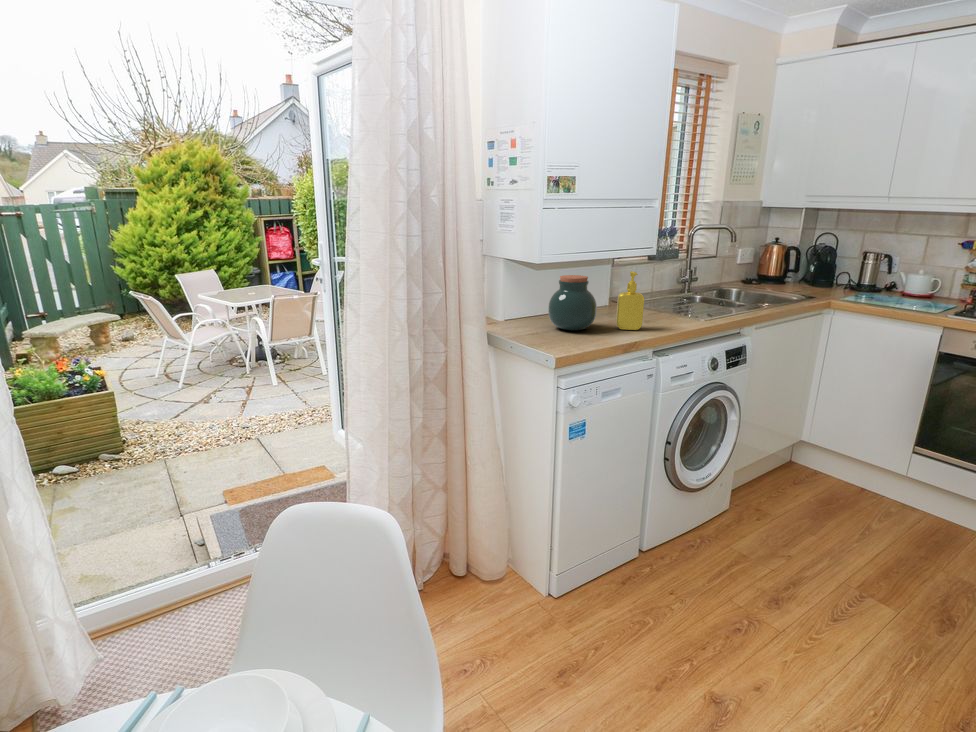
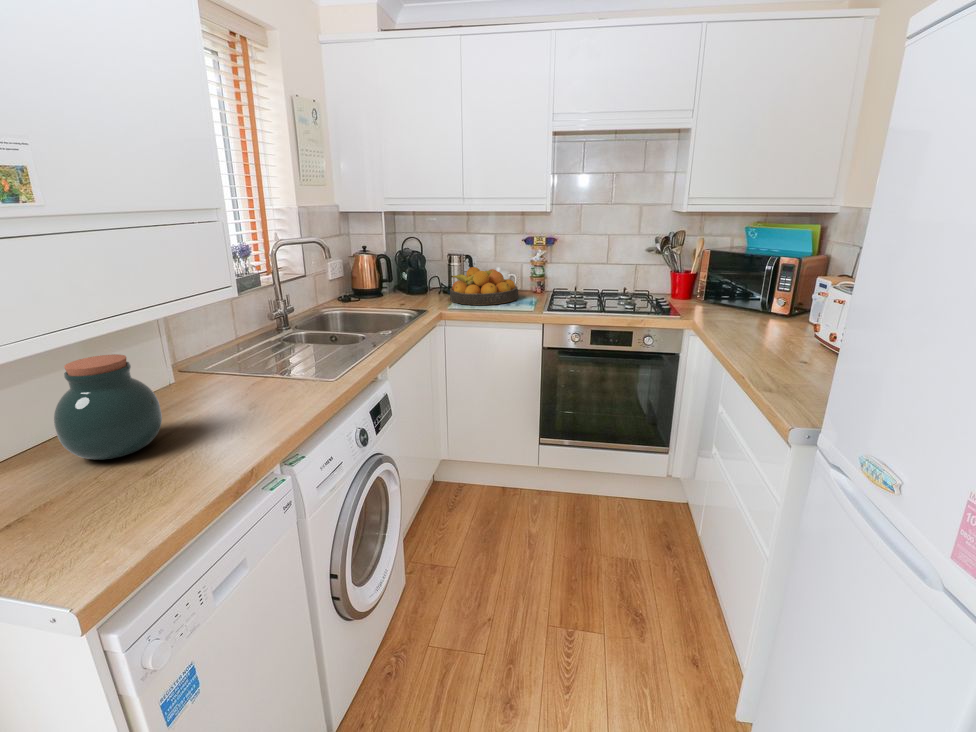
fruit bowl: none [851,266,937,304] -> present [450,267,518,305]
soap dispenser: present [616,271,644,330] -> none [194,332,247,427]

